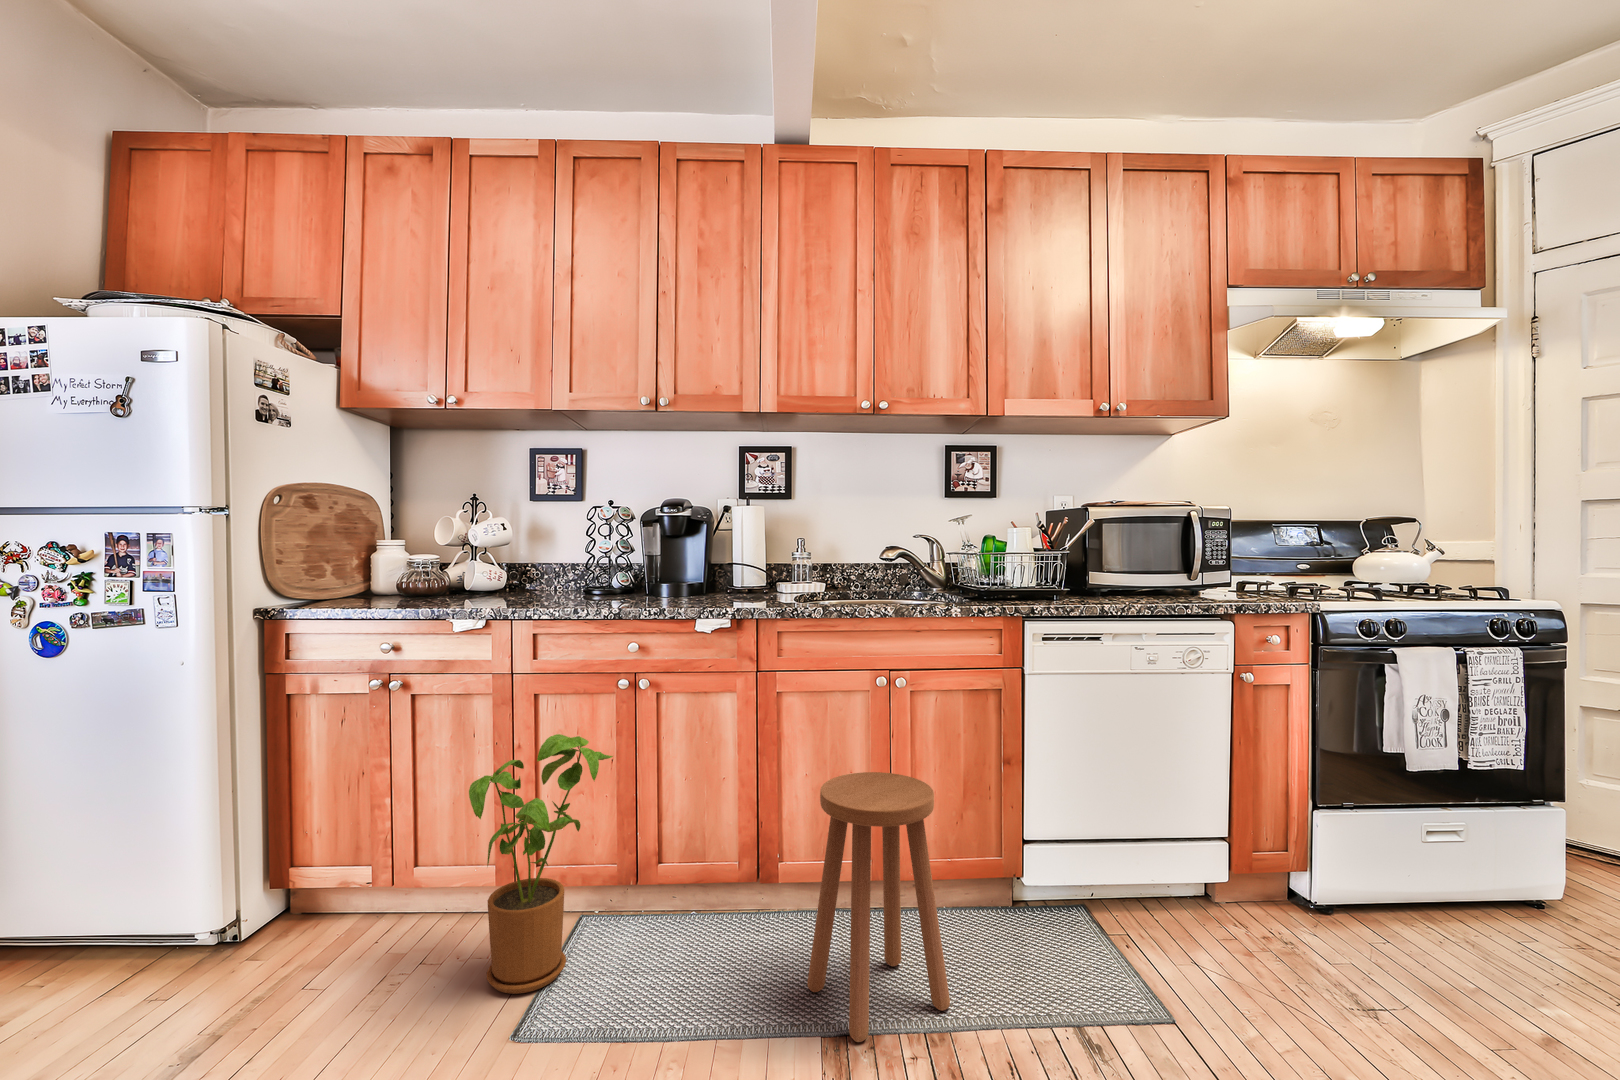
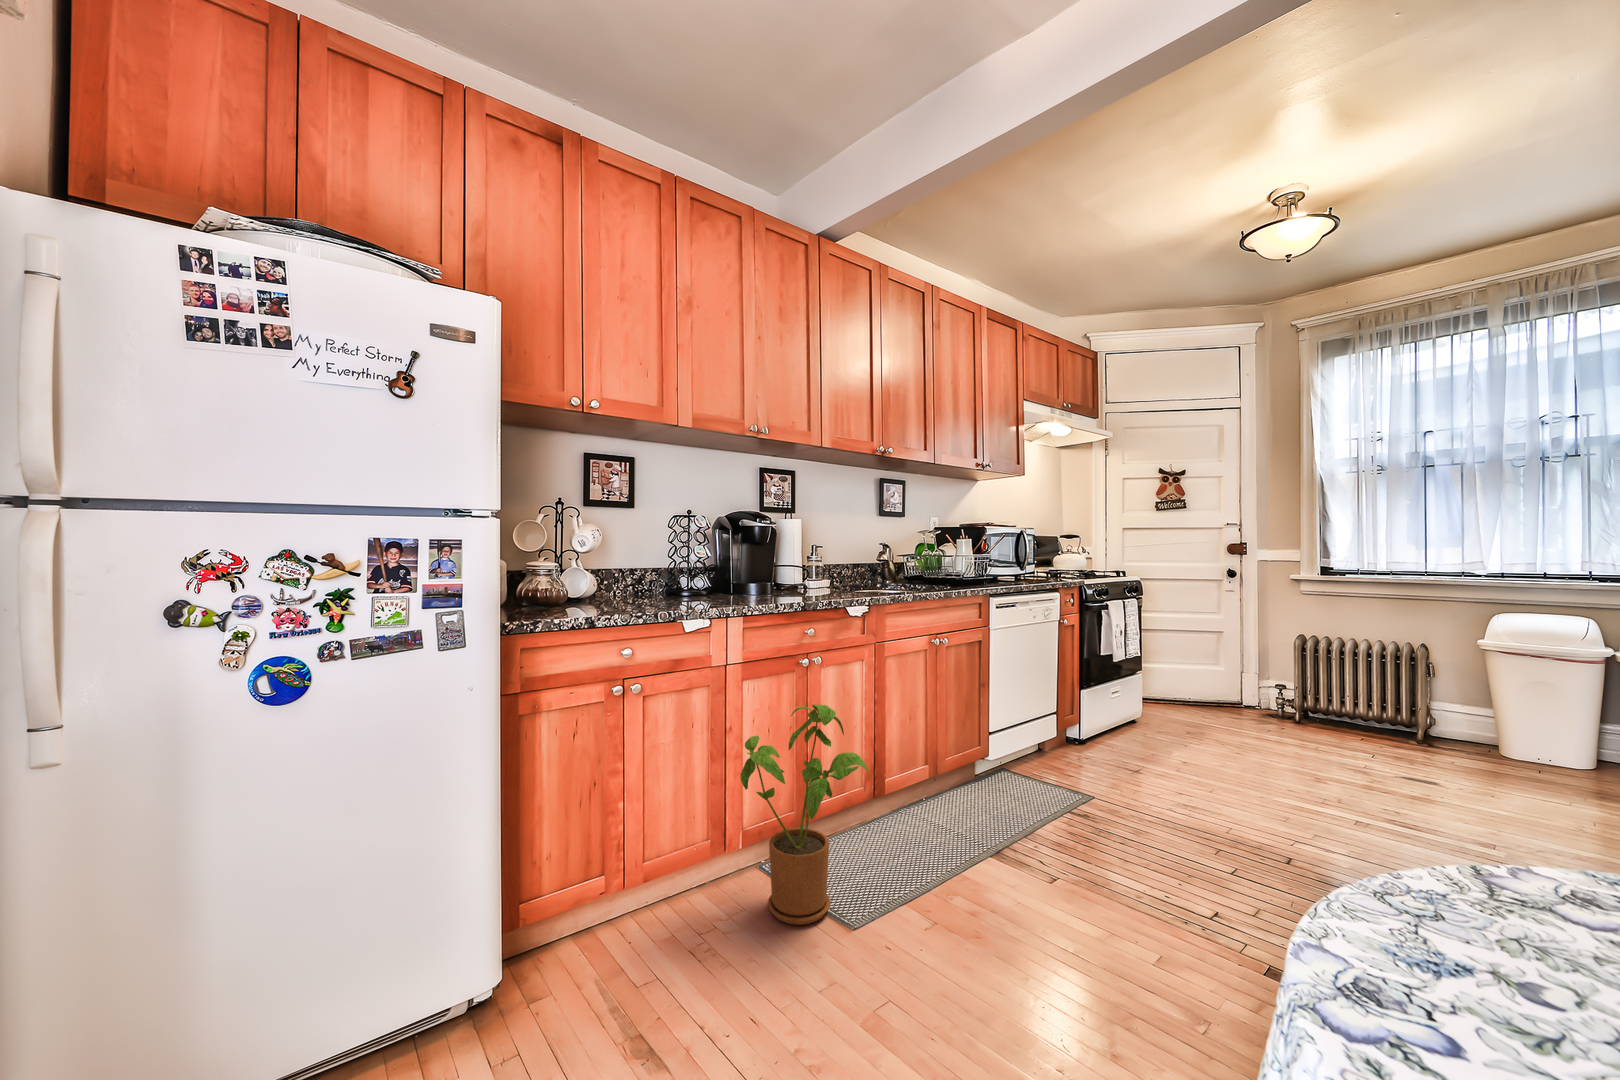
stool: present [807,772,950,1042] -> none [965,695,1042,859]

